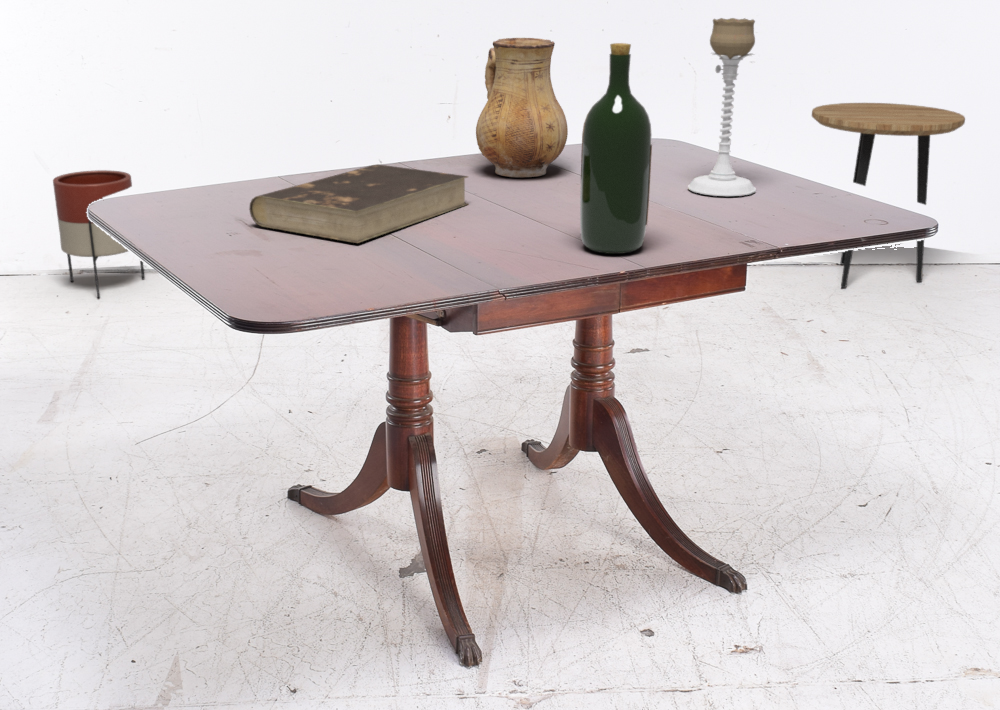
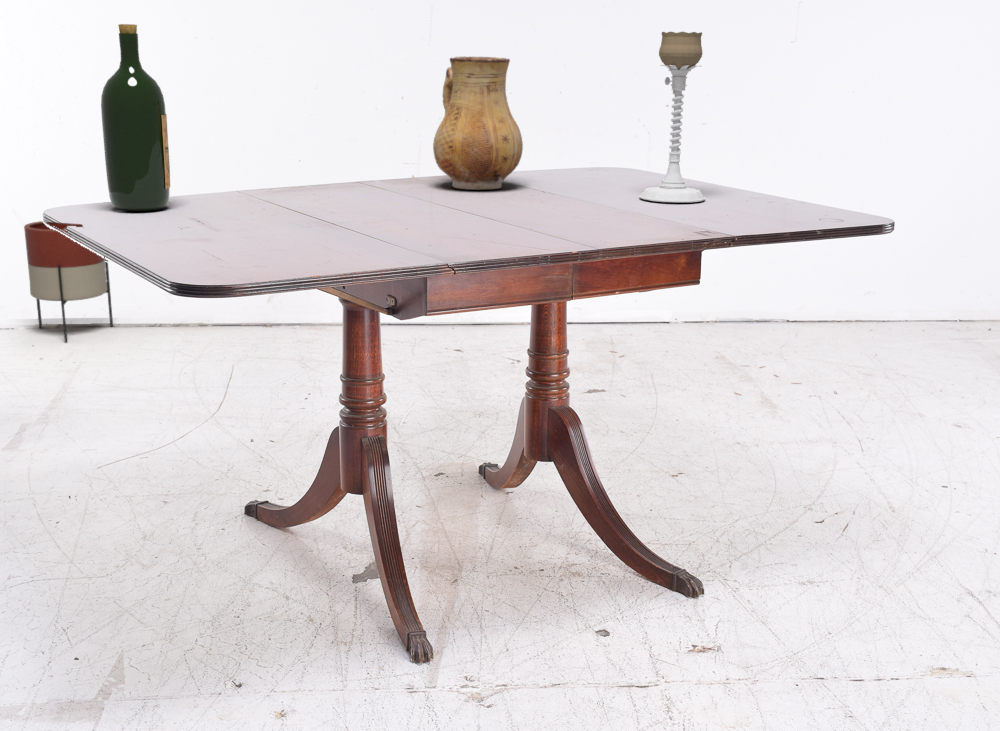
wine bottle: present [580,43,652,254] -> present [101,24,170,211]
side table: present [812,103,965,288] -> none [760,164,905,337]
book: present [249,164,468,243] -> none [205,171,424,228]

